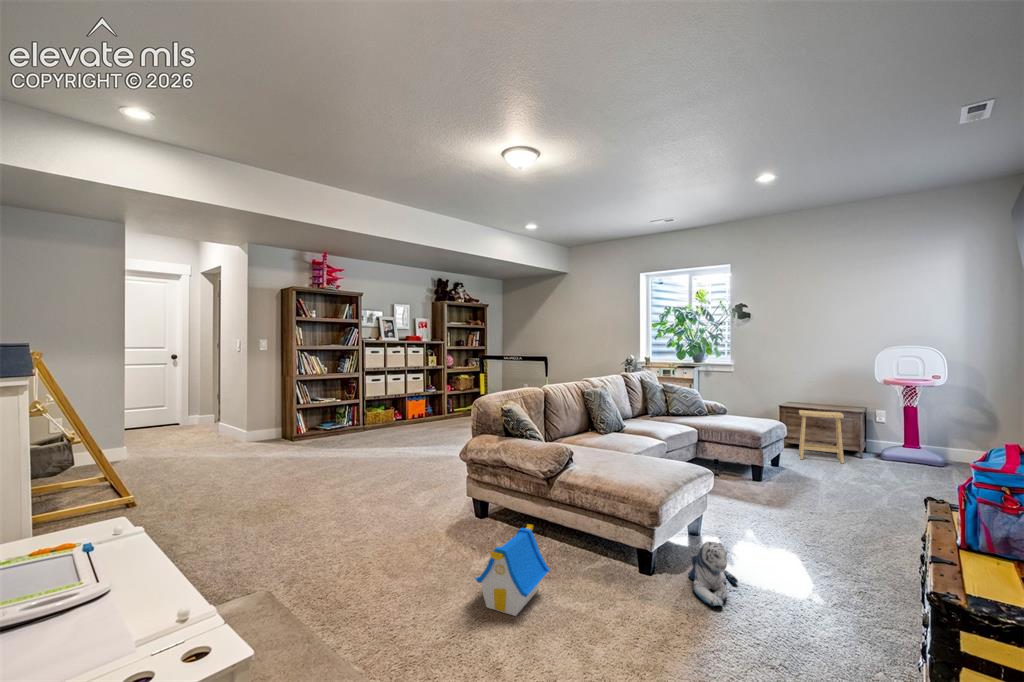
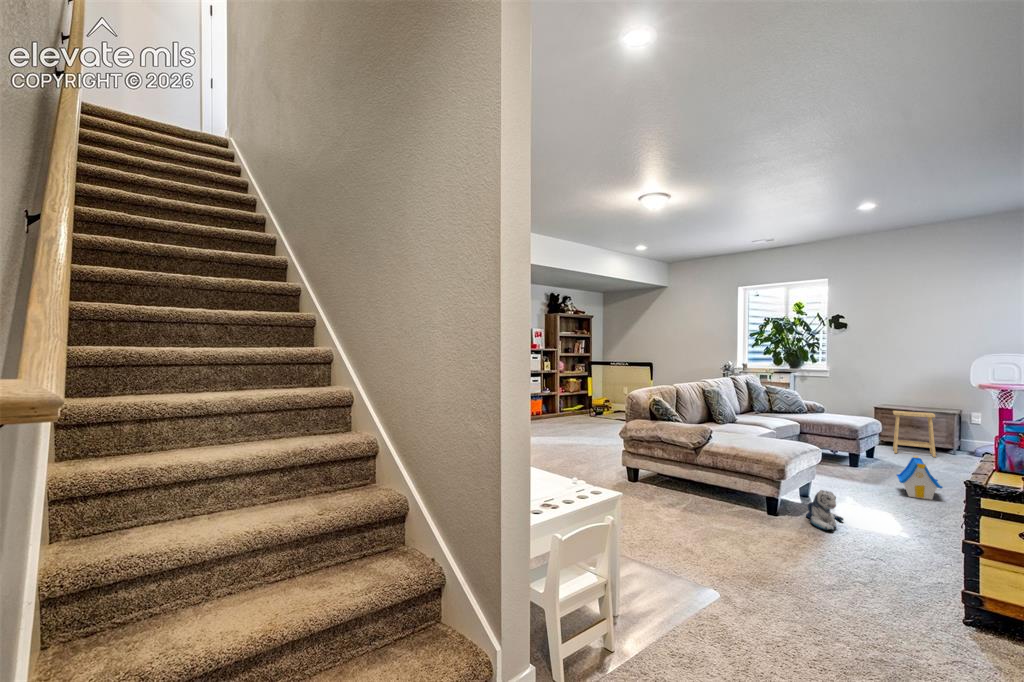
toy house: present [476,524,550,616] -> present [897,456,943,500]

